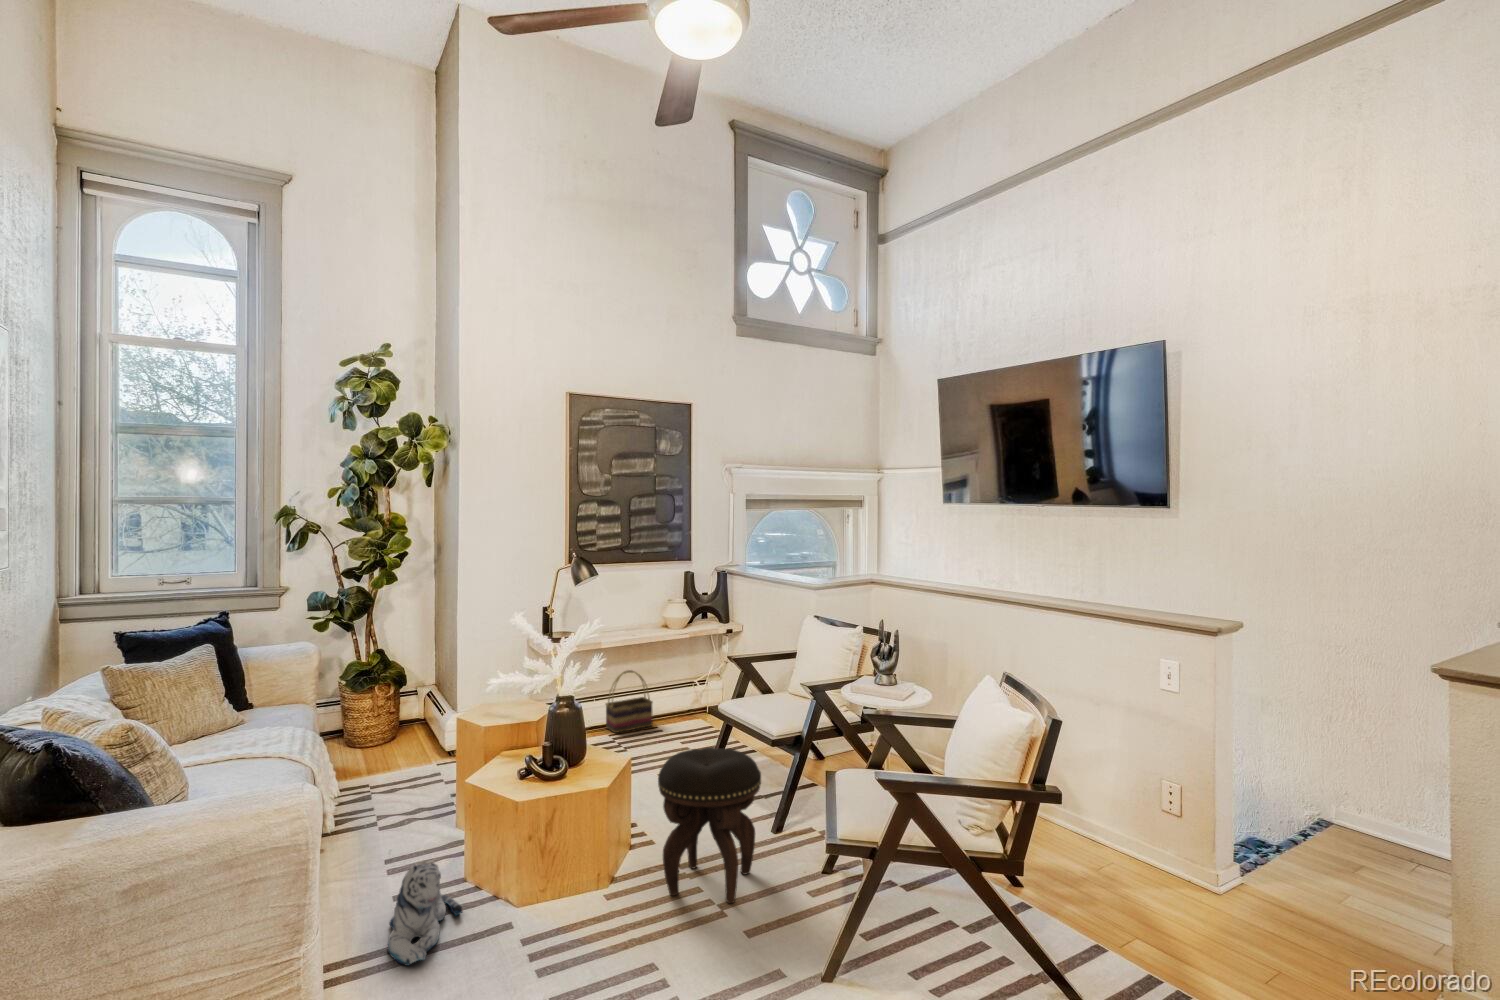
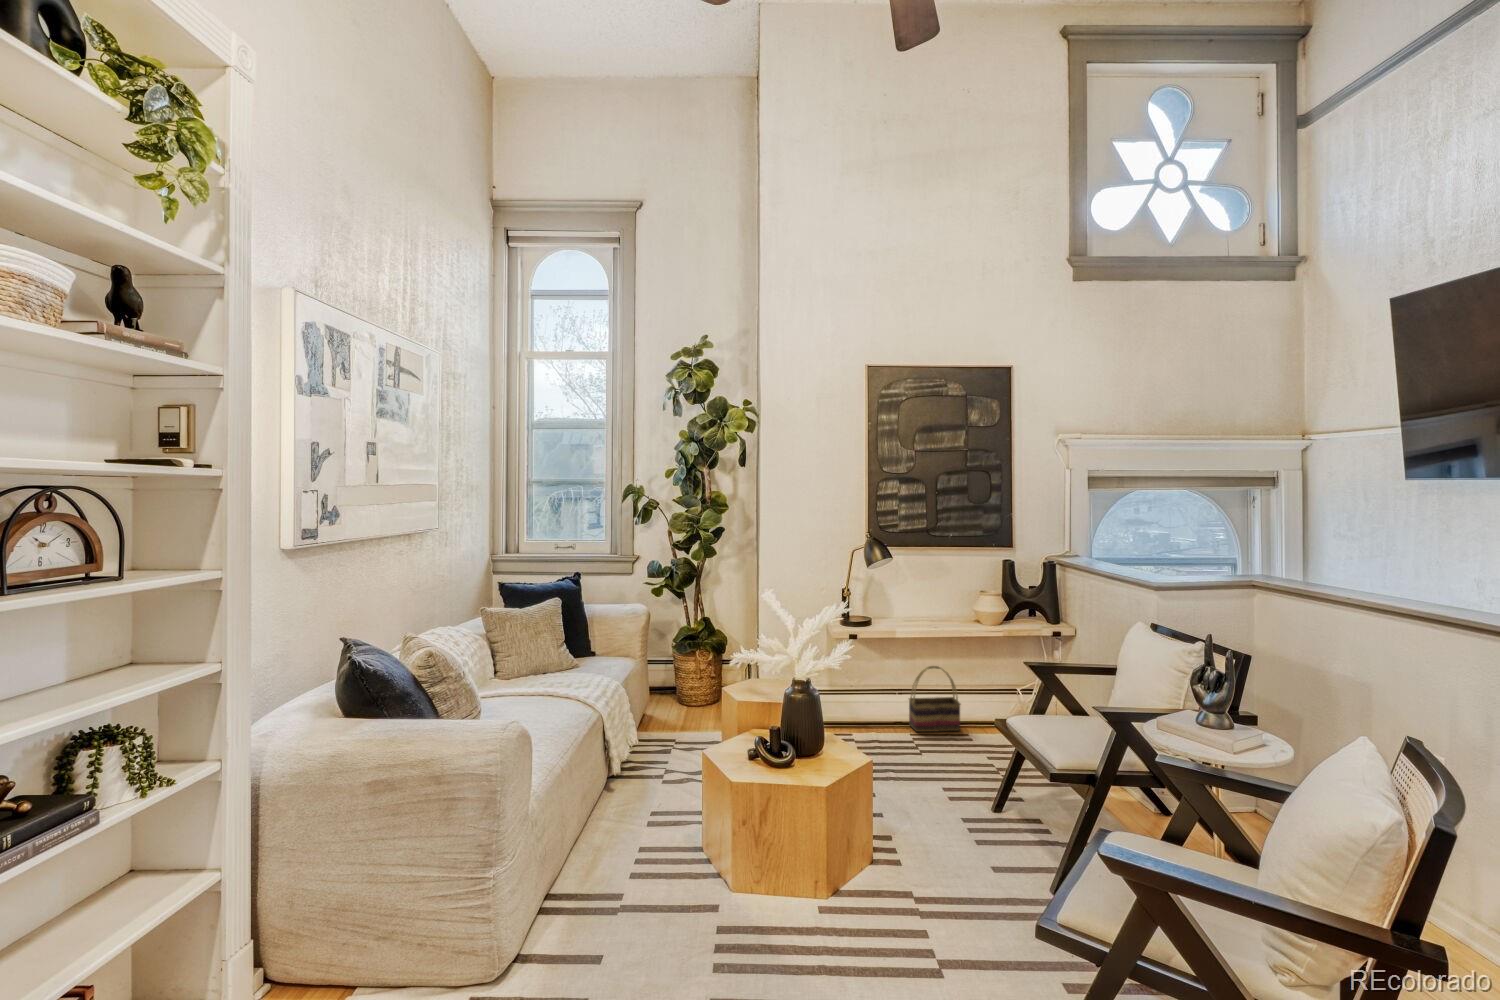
footstool: present [658,747,761,903] -> none [879,765,1003,955]
plush toy: present [388,863,462,966] -> none [611,825,686,919]

